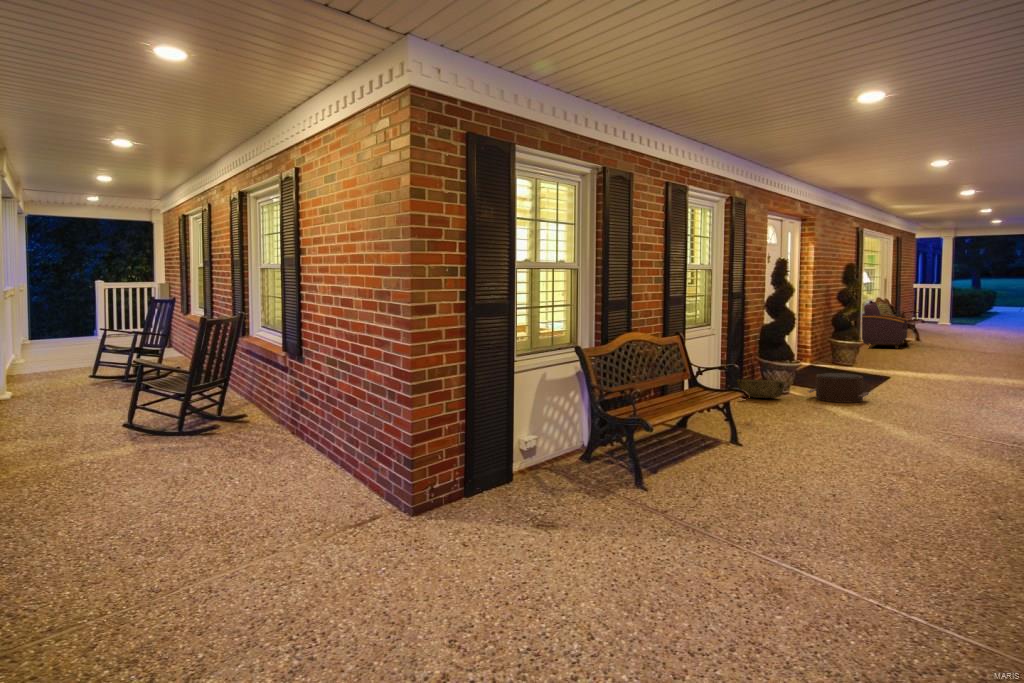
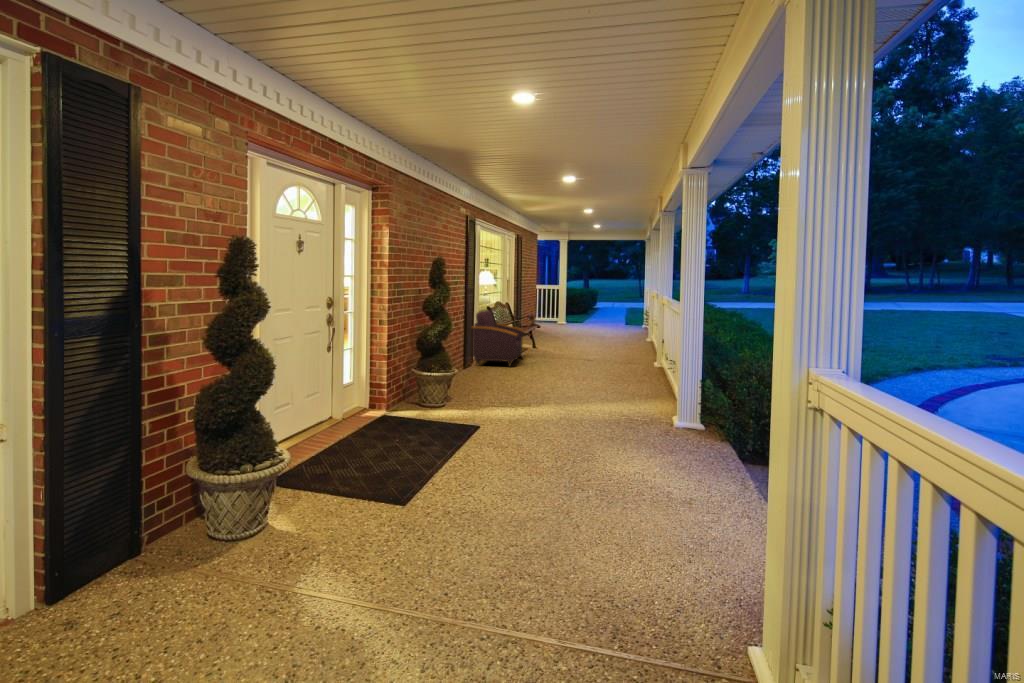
pouf: present [808,373,869,403] -> none [285,484,410,570]
woven basket: present [737,379,785,398] -> none [116,516,237,574]

